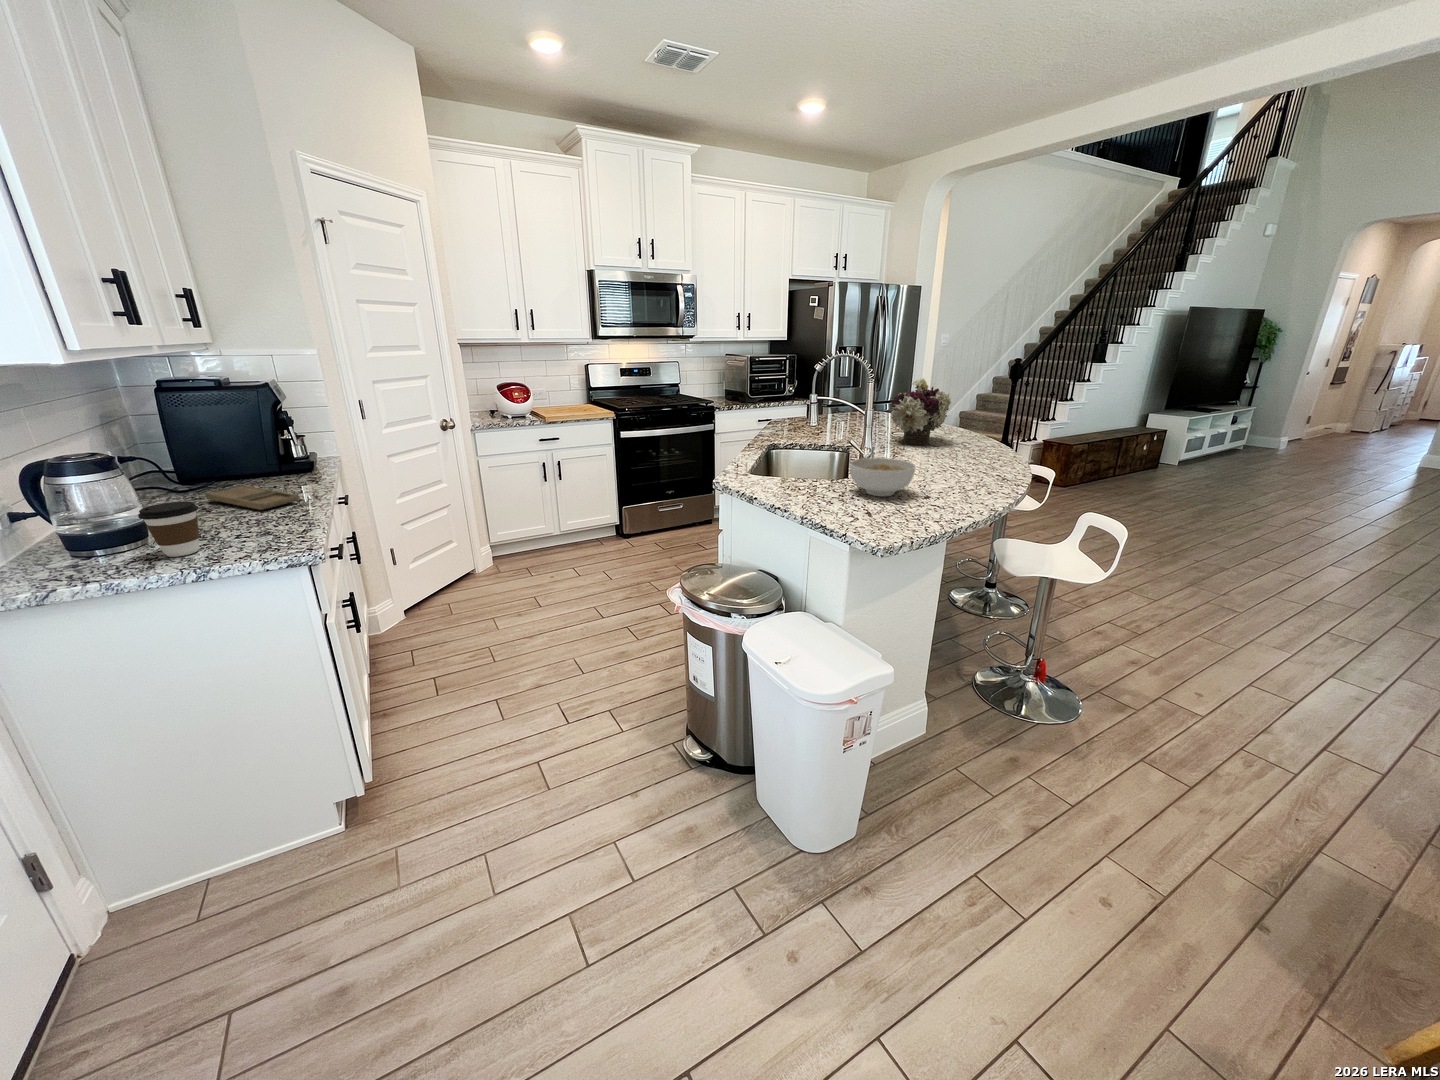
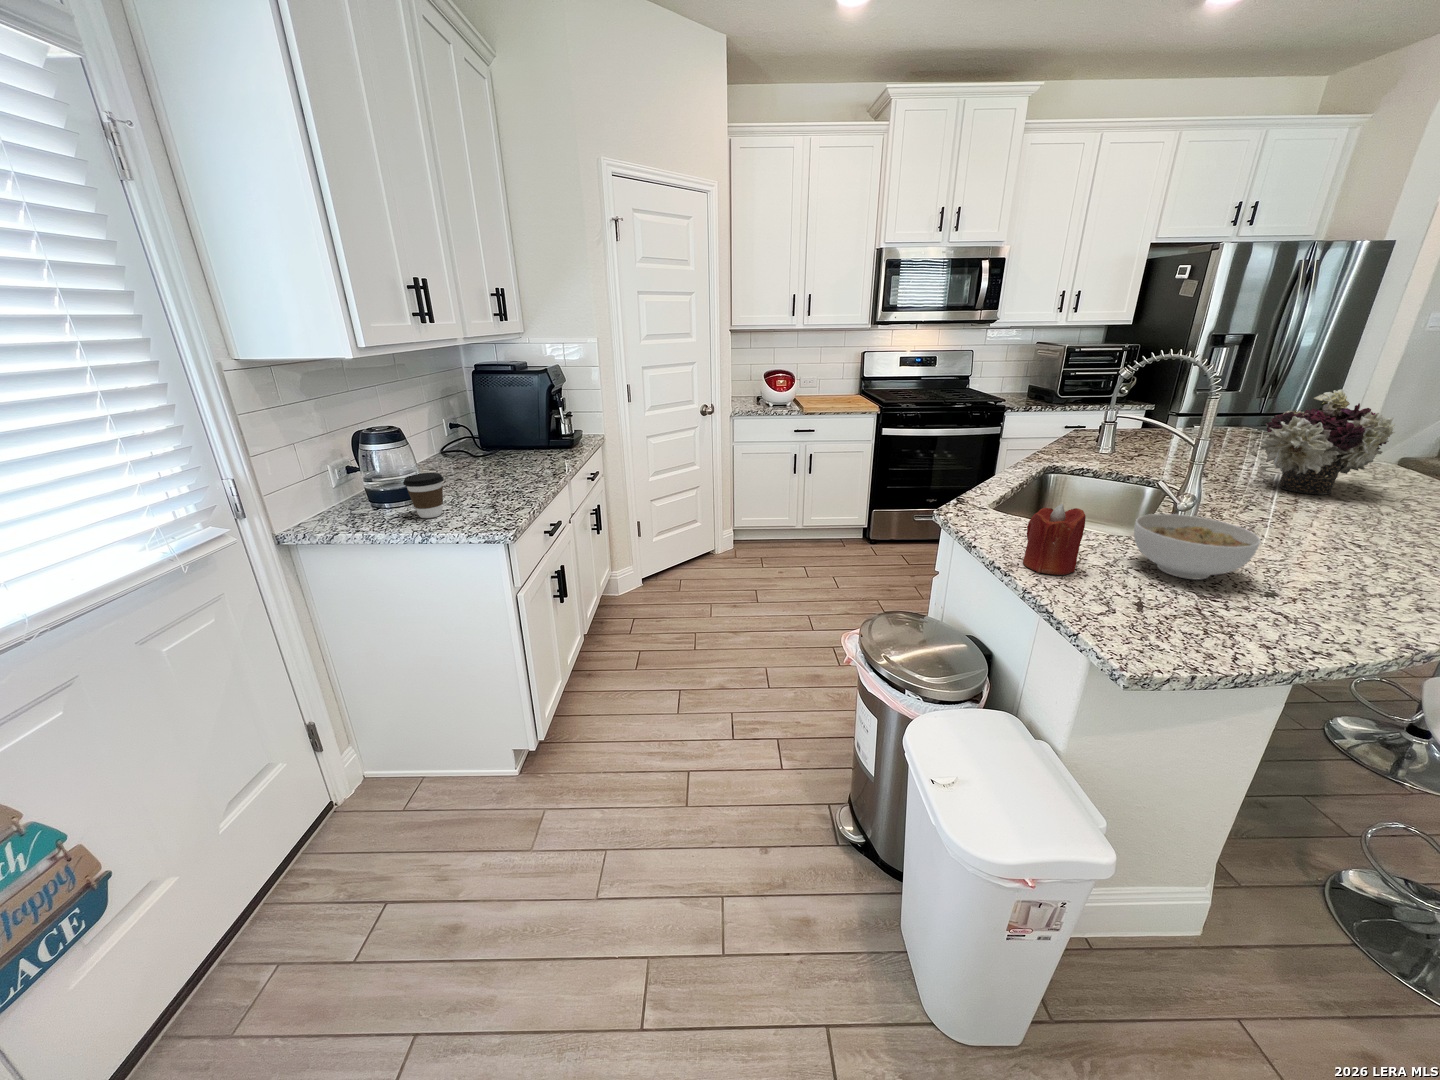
candle: none [791,456,827,506] -> present [1023,504,1086,575]
tray: present [205,485,298,510] -> none [483,457,539,482]

